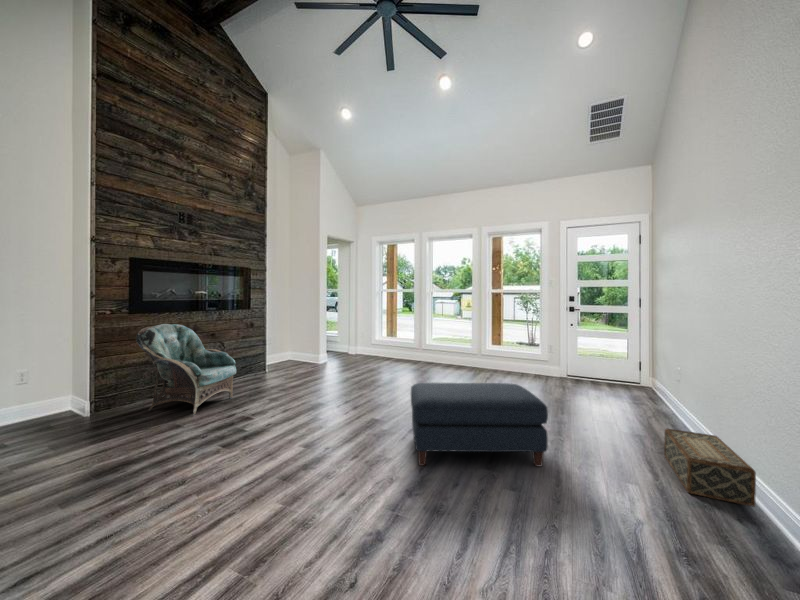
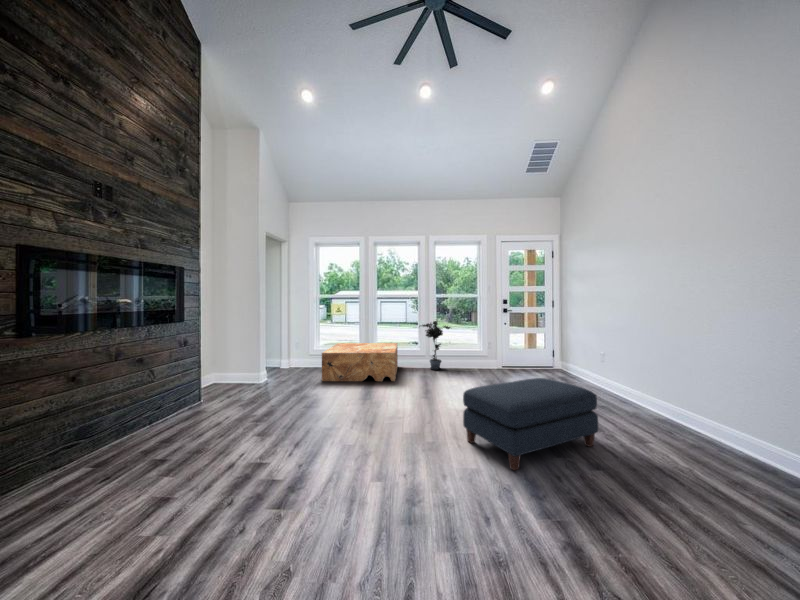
potted plant: none [468,317,501,372] -> present [422,321,450,370]
armchair: present [136,324,236,415] -> none [47,348,208,489]
coffee table: none [364,337,450,377] -> present [322,343,398,381]
woven basket: present [664,429,756,507] -> none [641,398,725,443]

